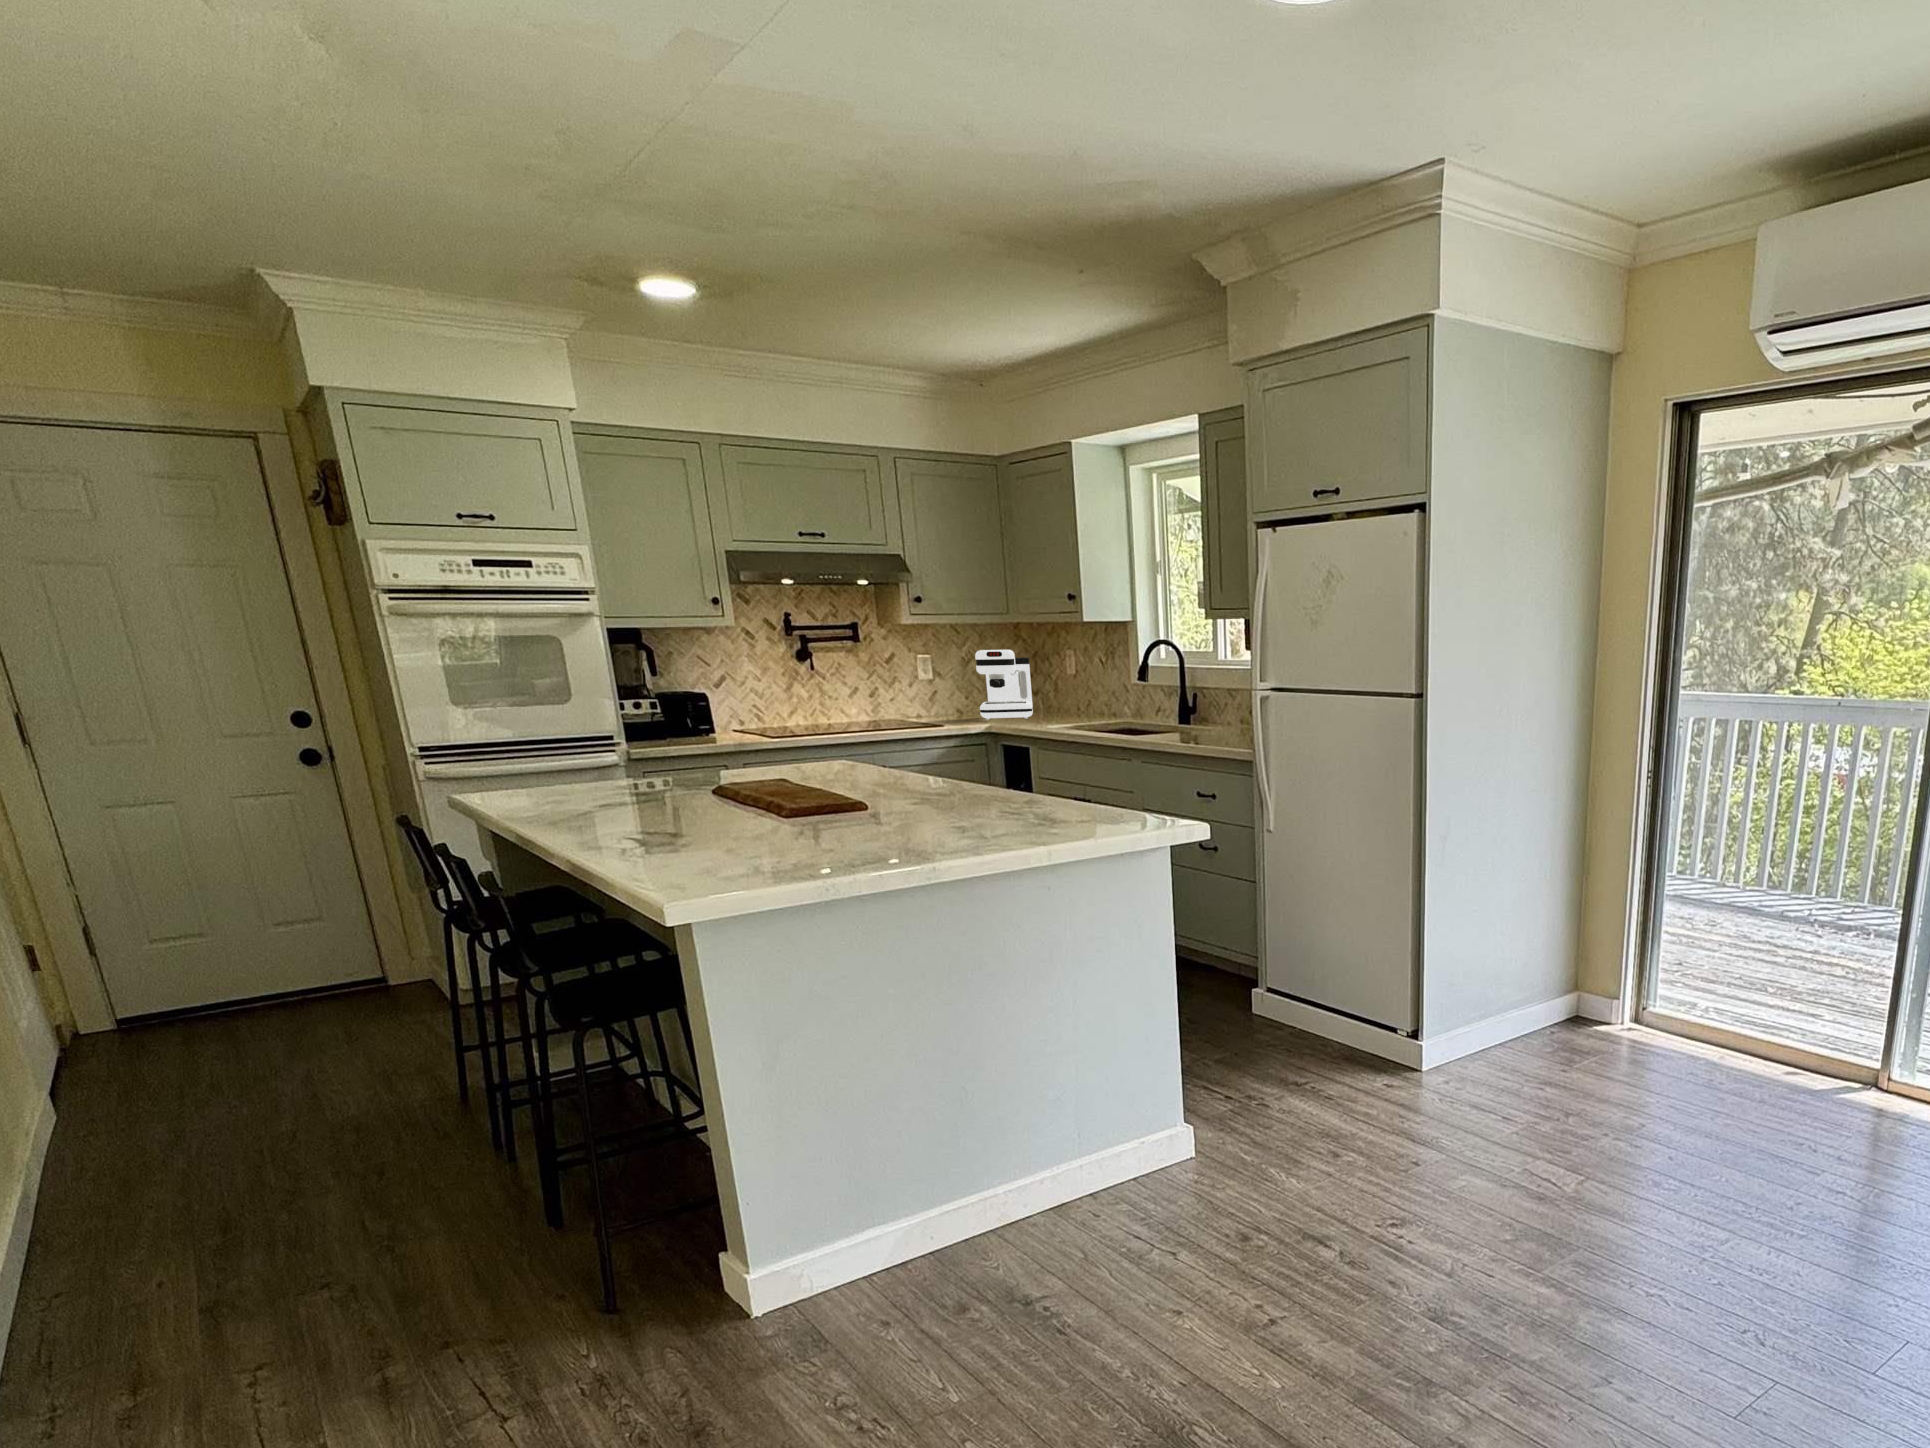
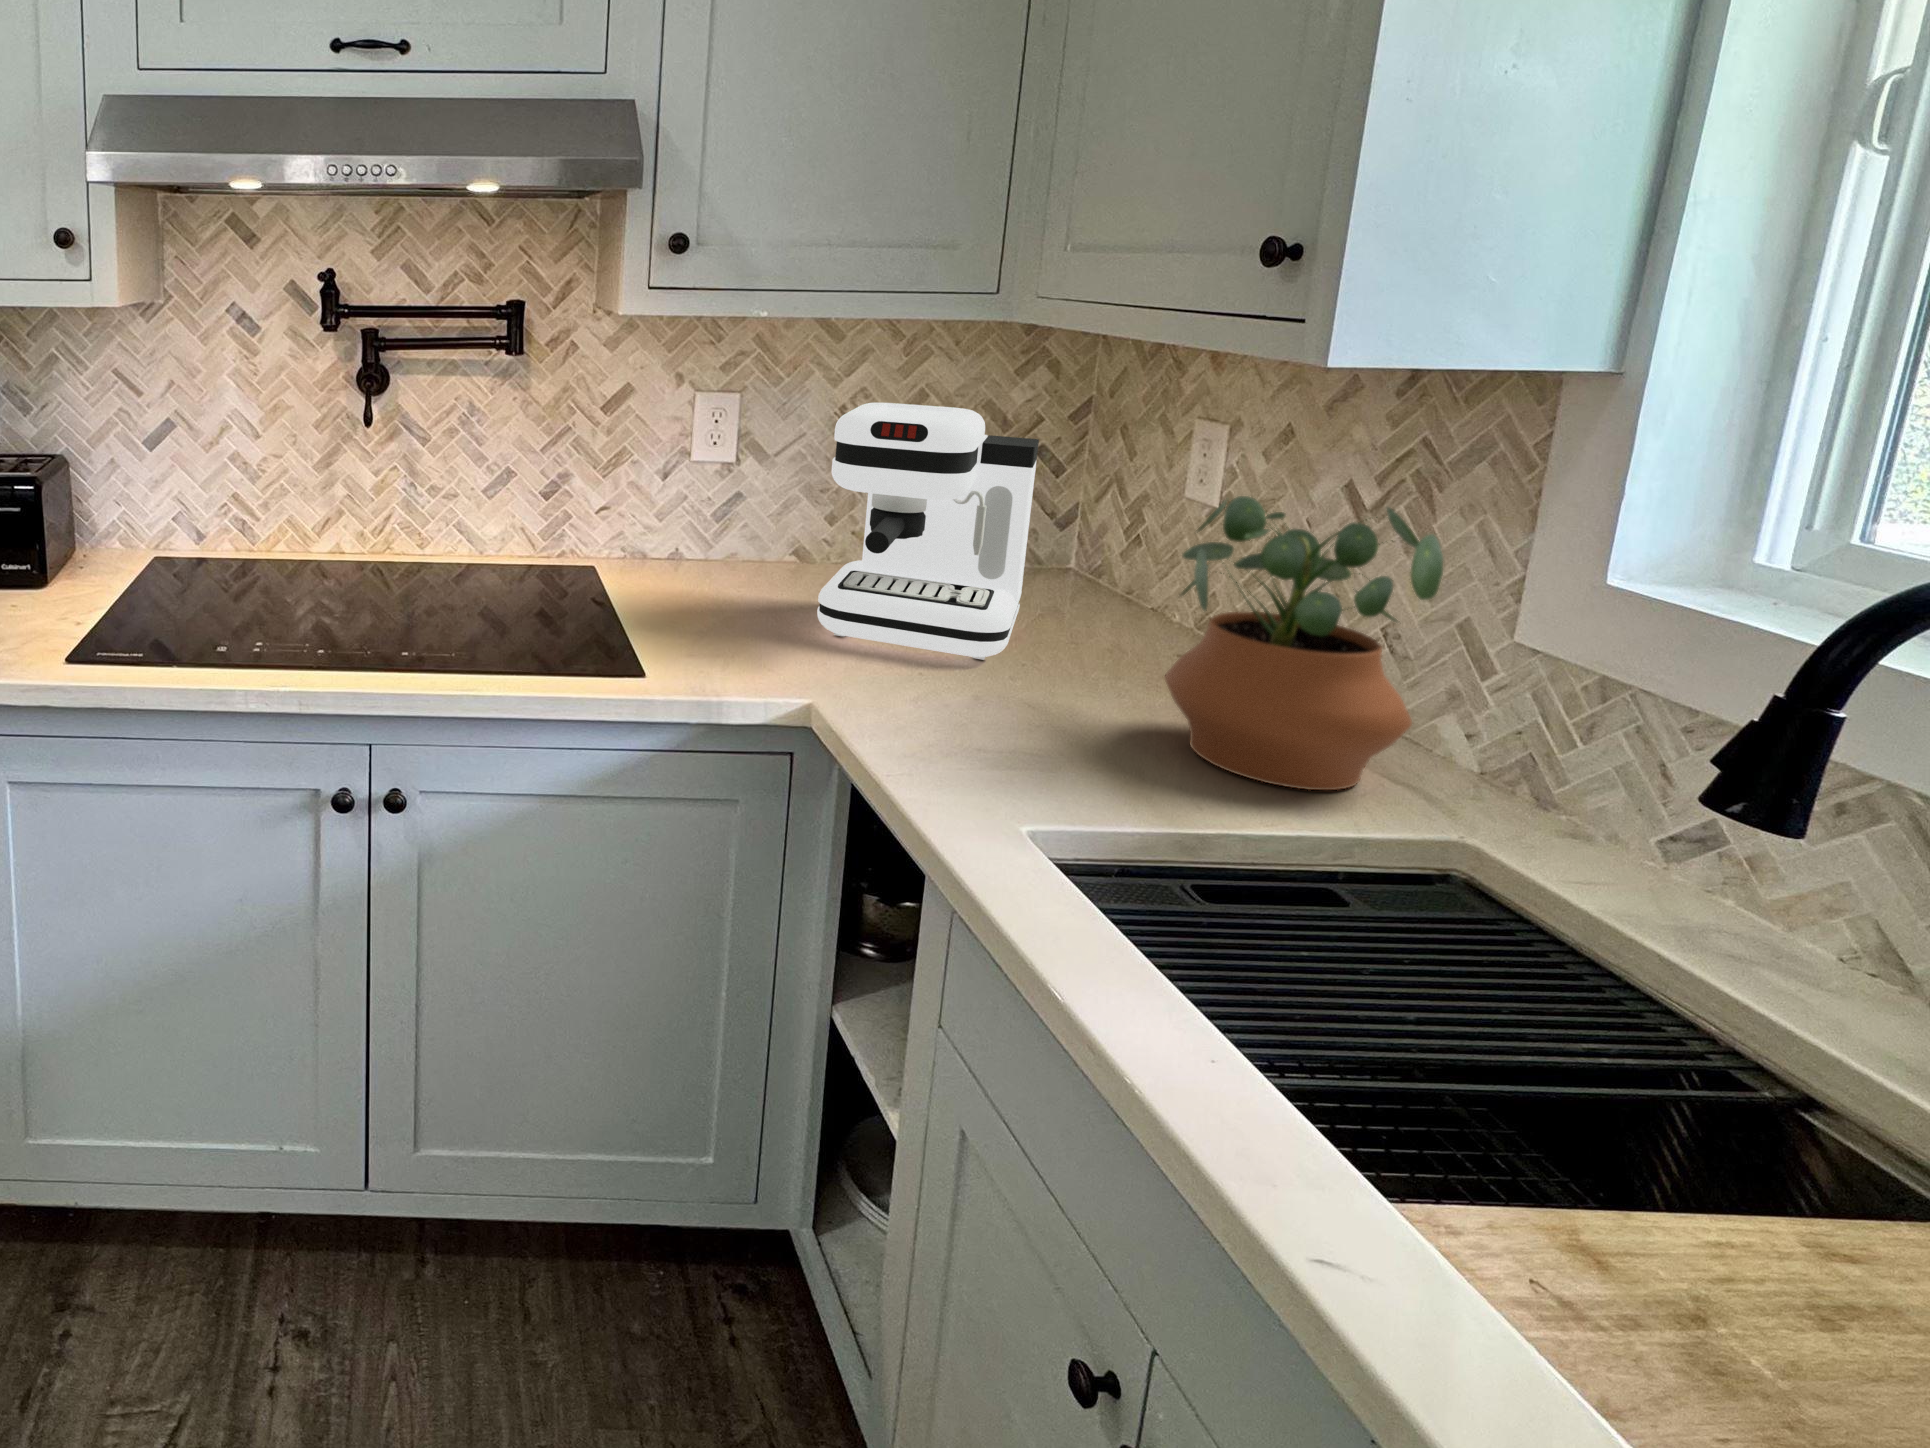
potted plant: none [1067,656,1115,721] -> present [1165,496,1443,790]

